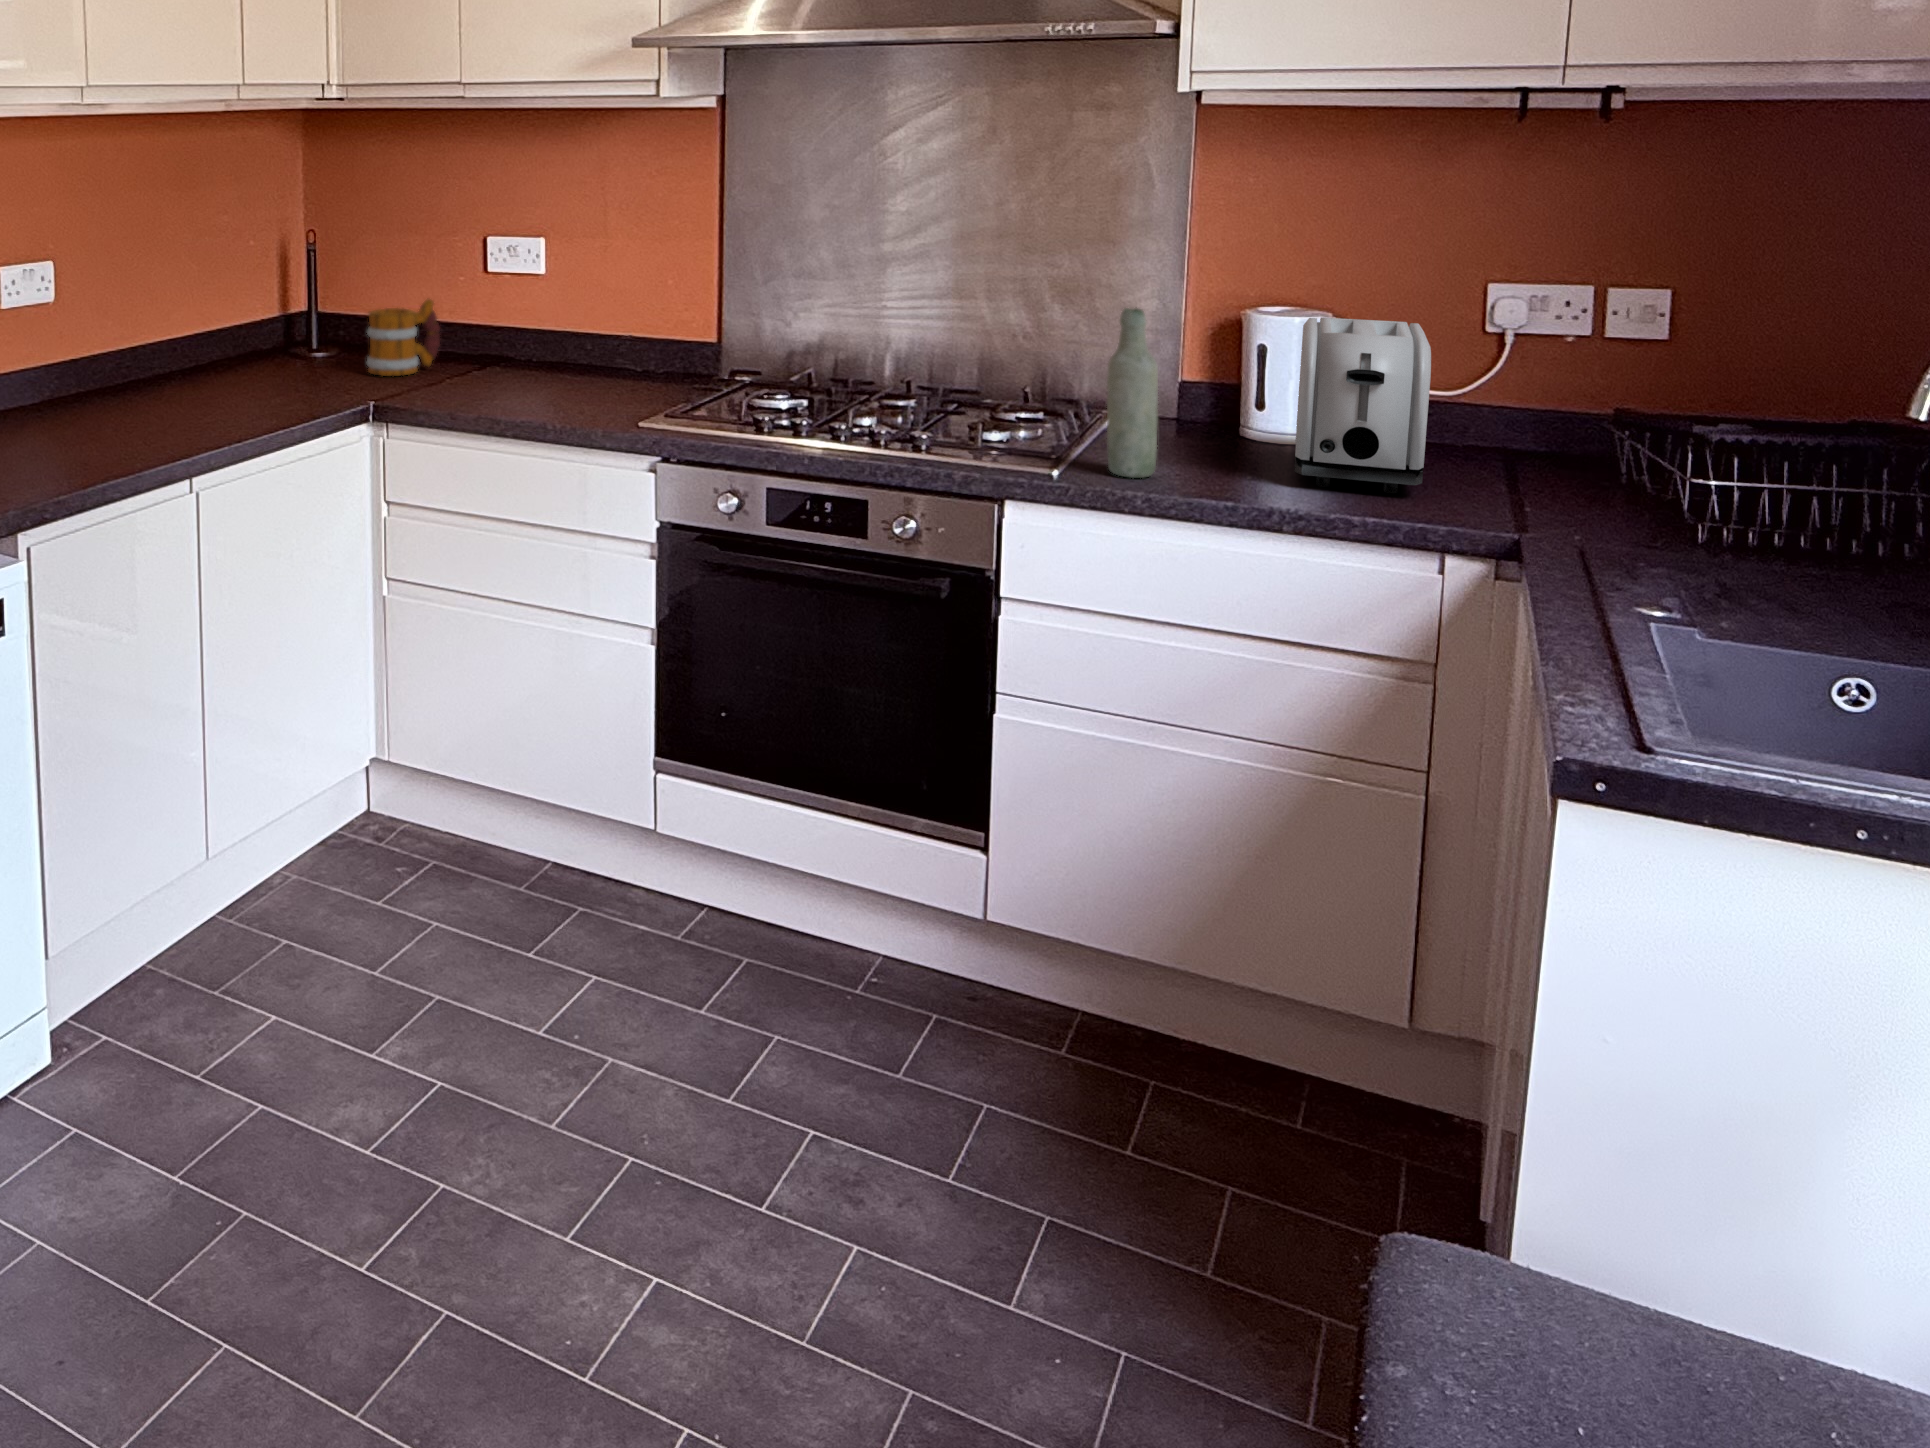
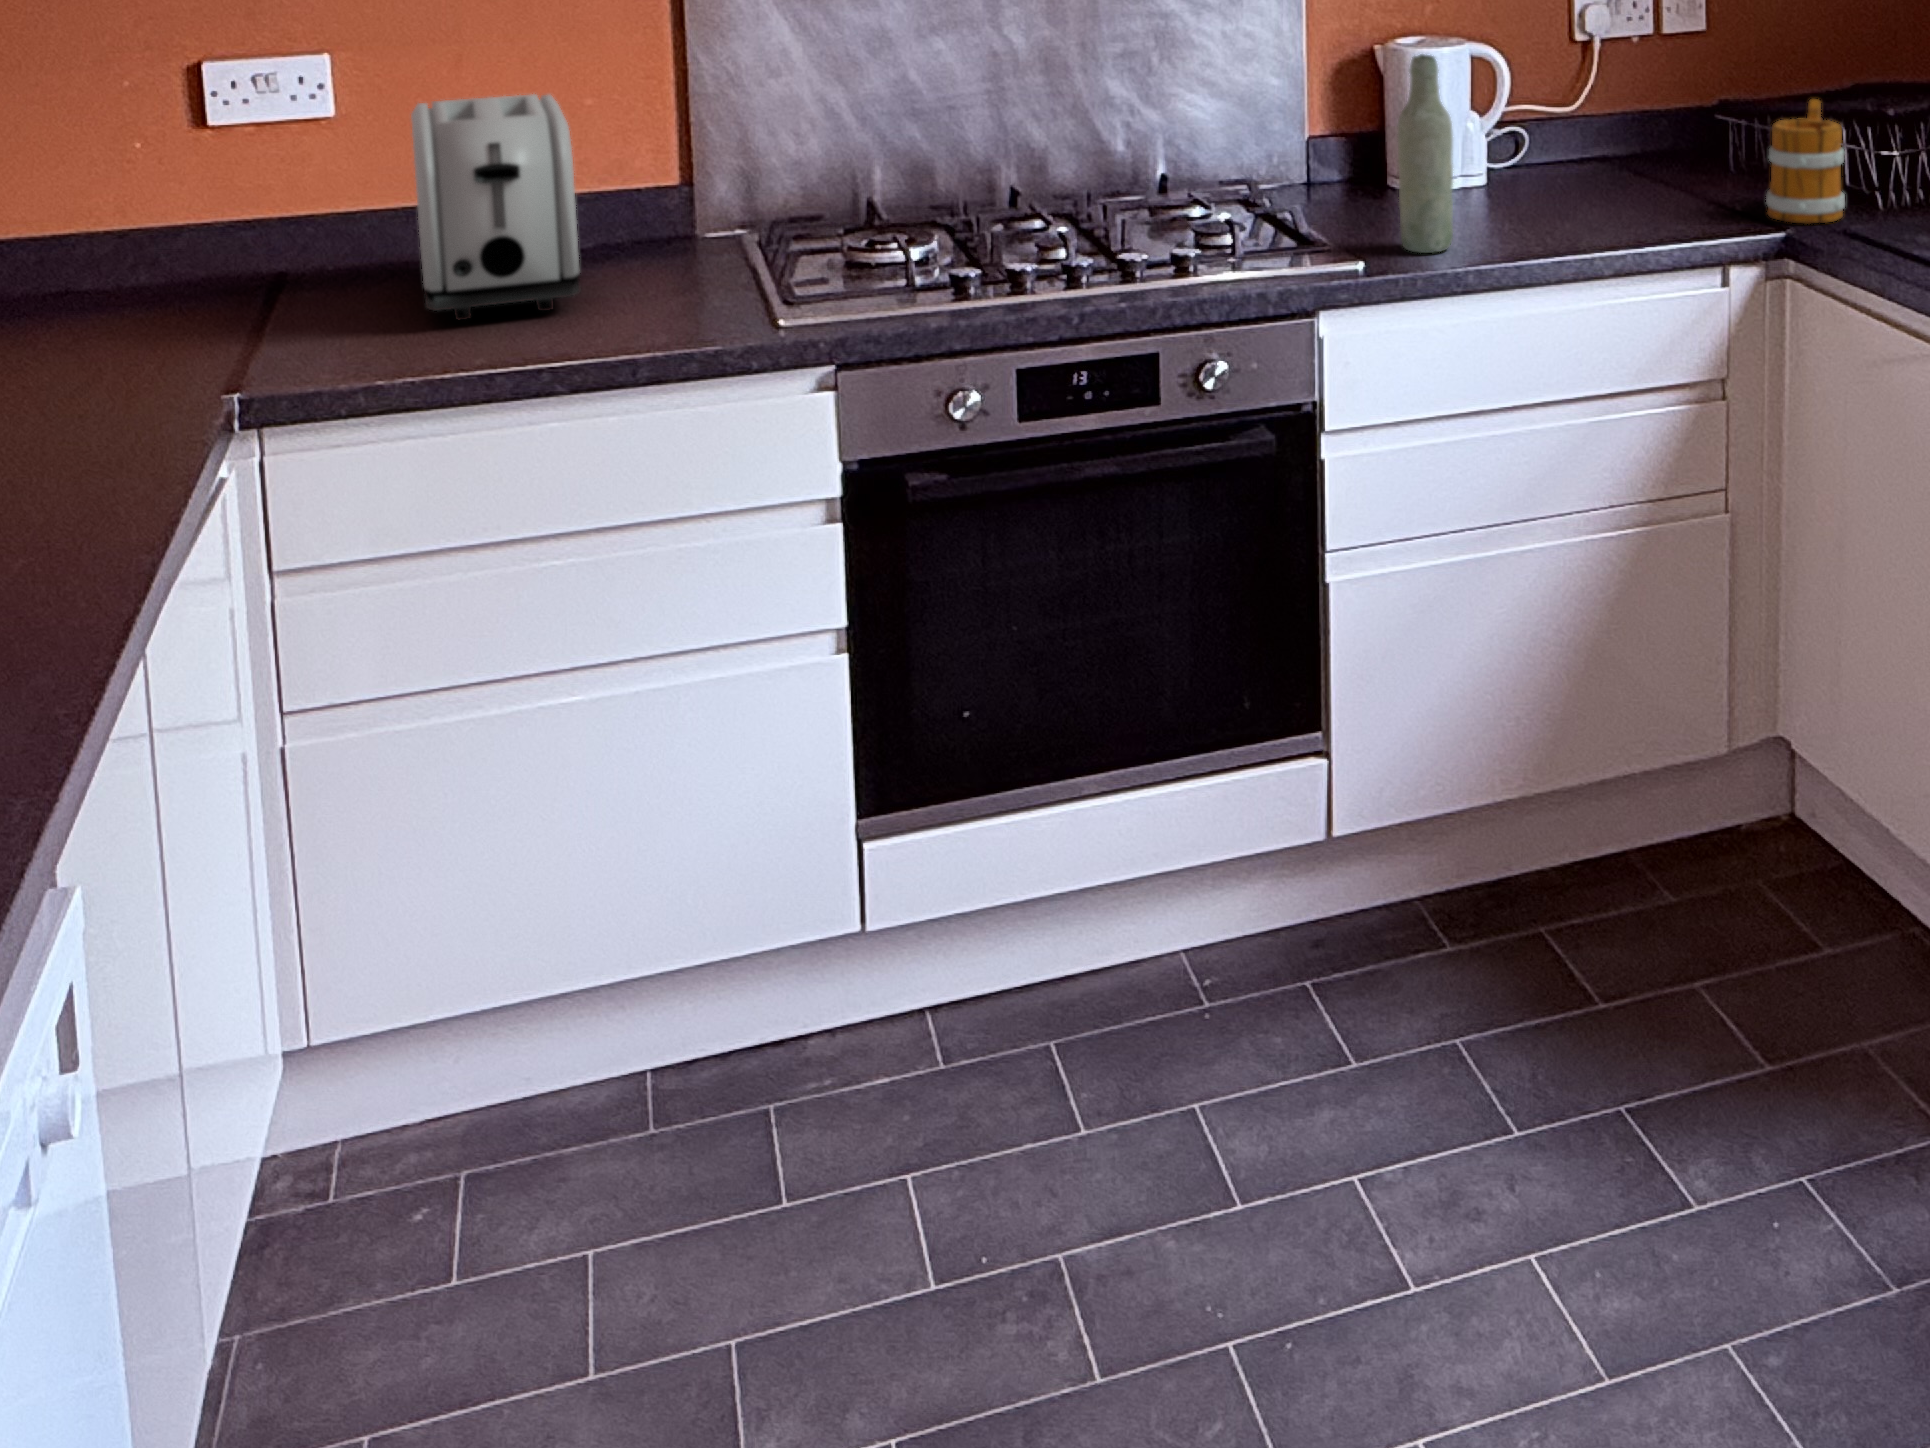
mug: present [367,299,440,376] -> present [1766,99,1845,224]
toaster: present [1295,318,1431,493] -> present [411,94,581,320]

